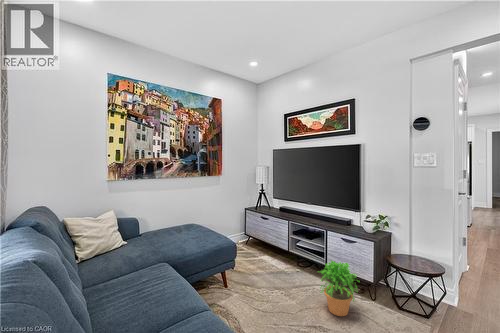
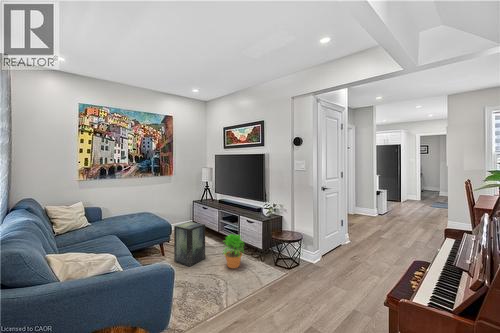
storage box: none [245,239,287,311] -> present [174,222,205,266]

